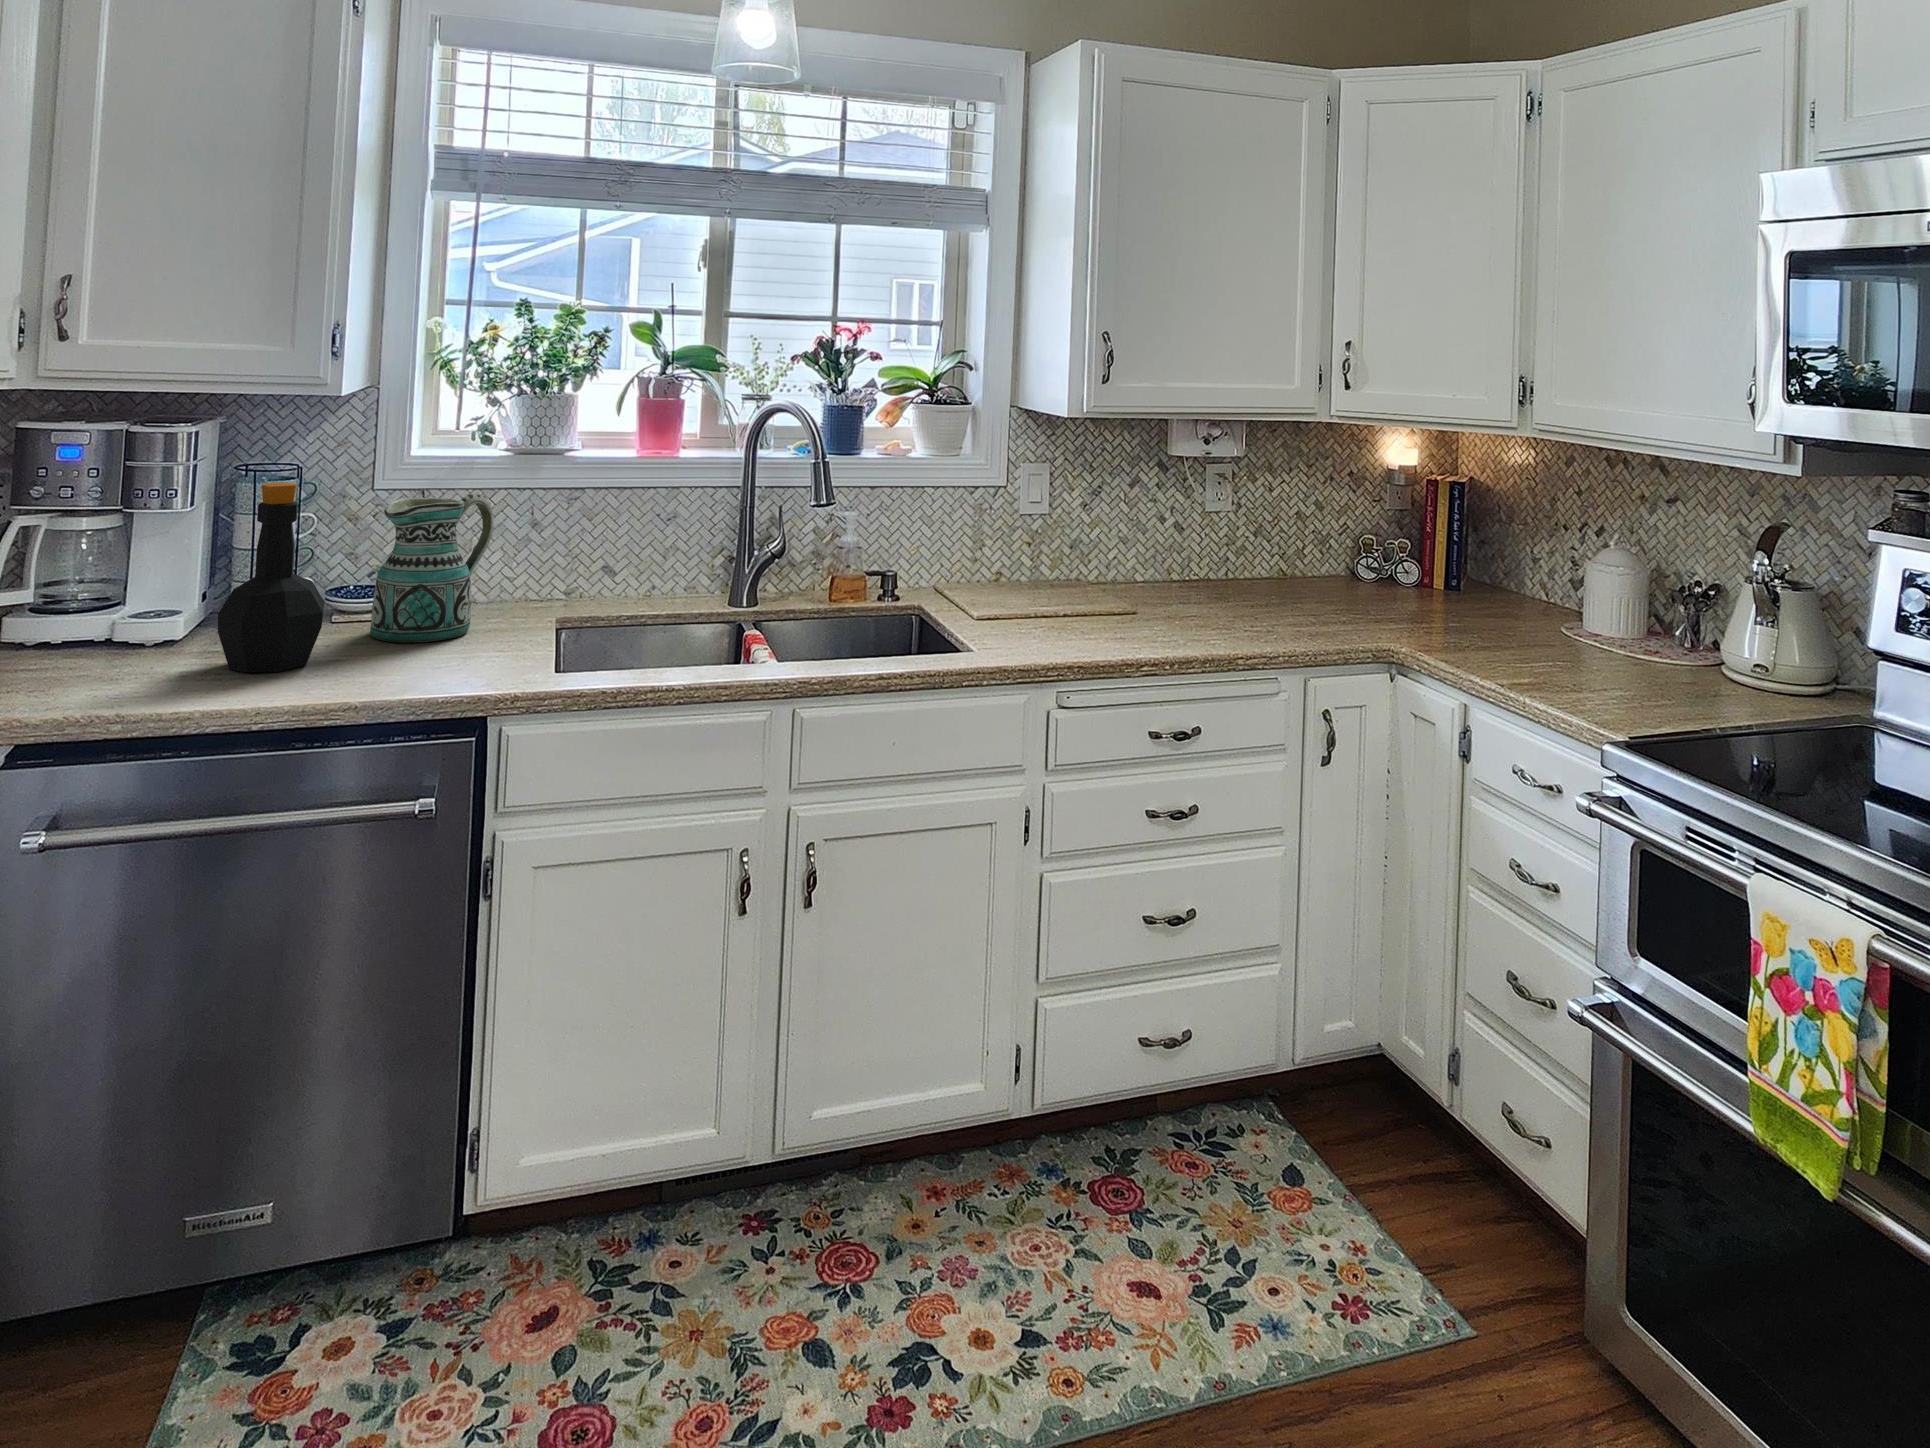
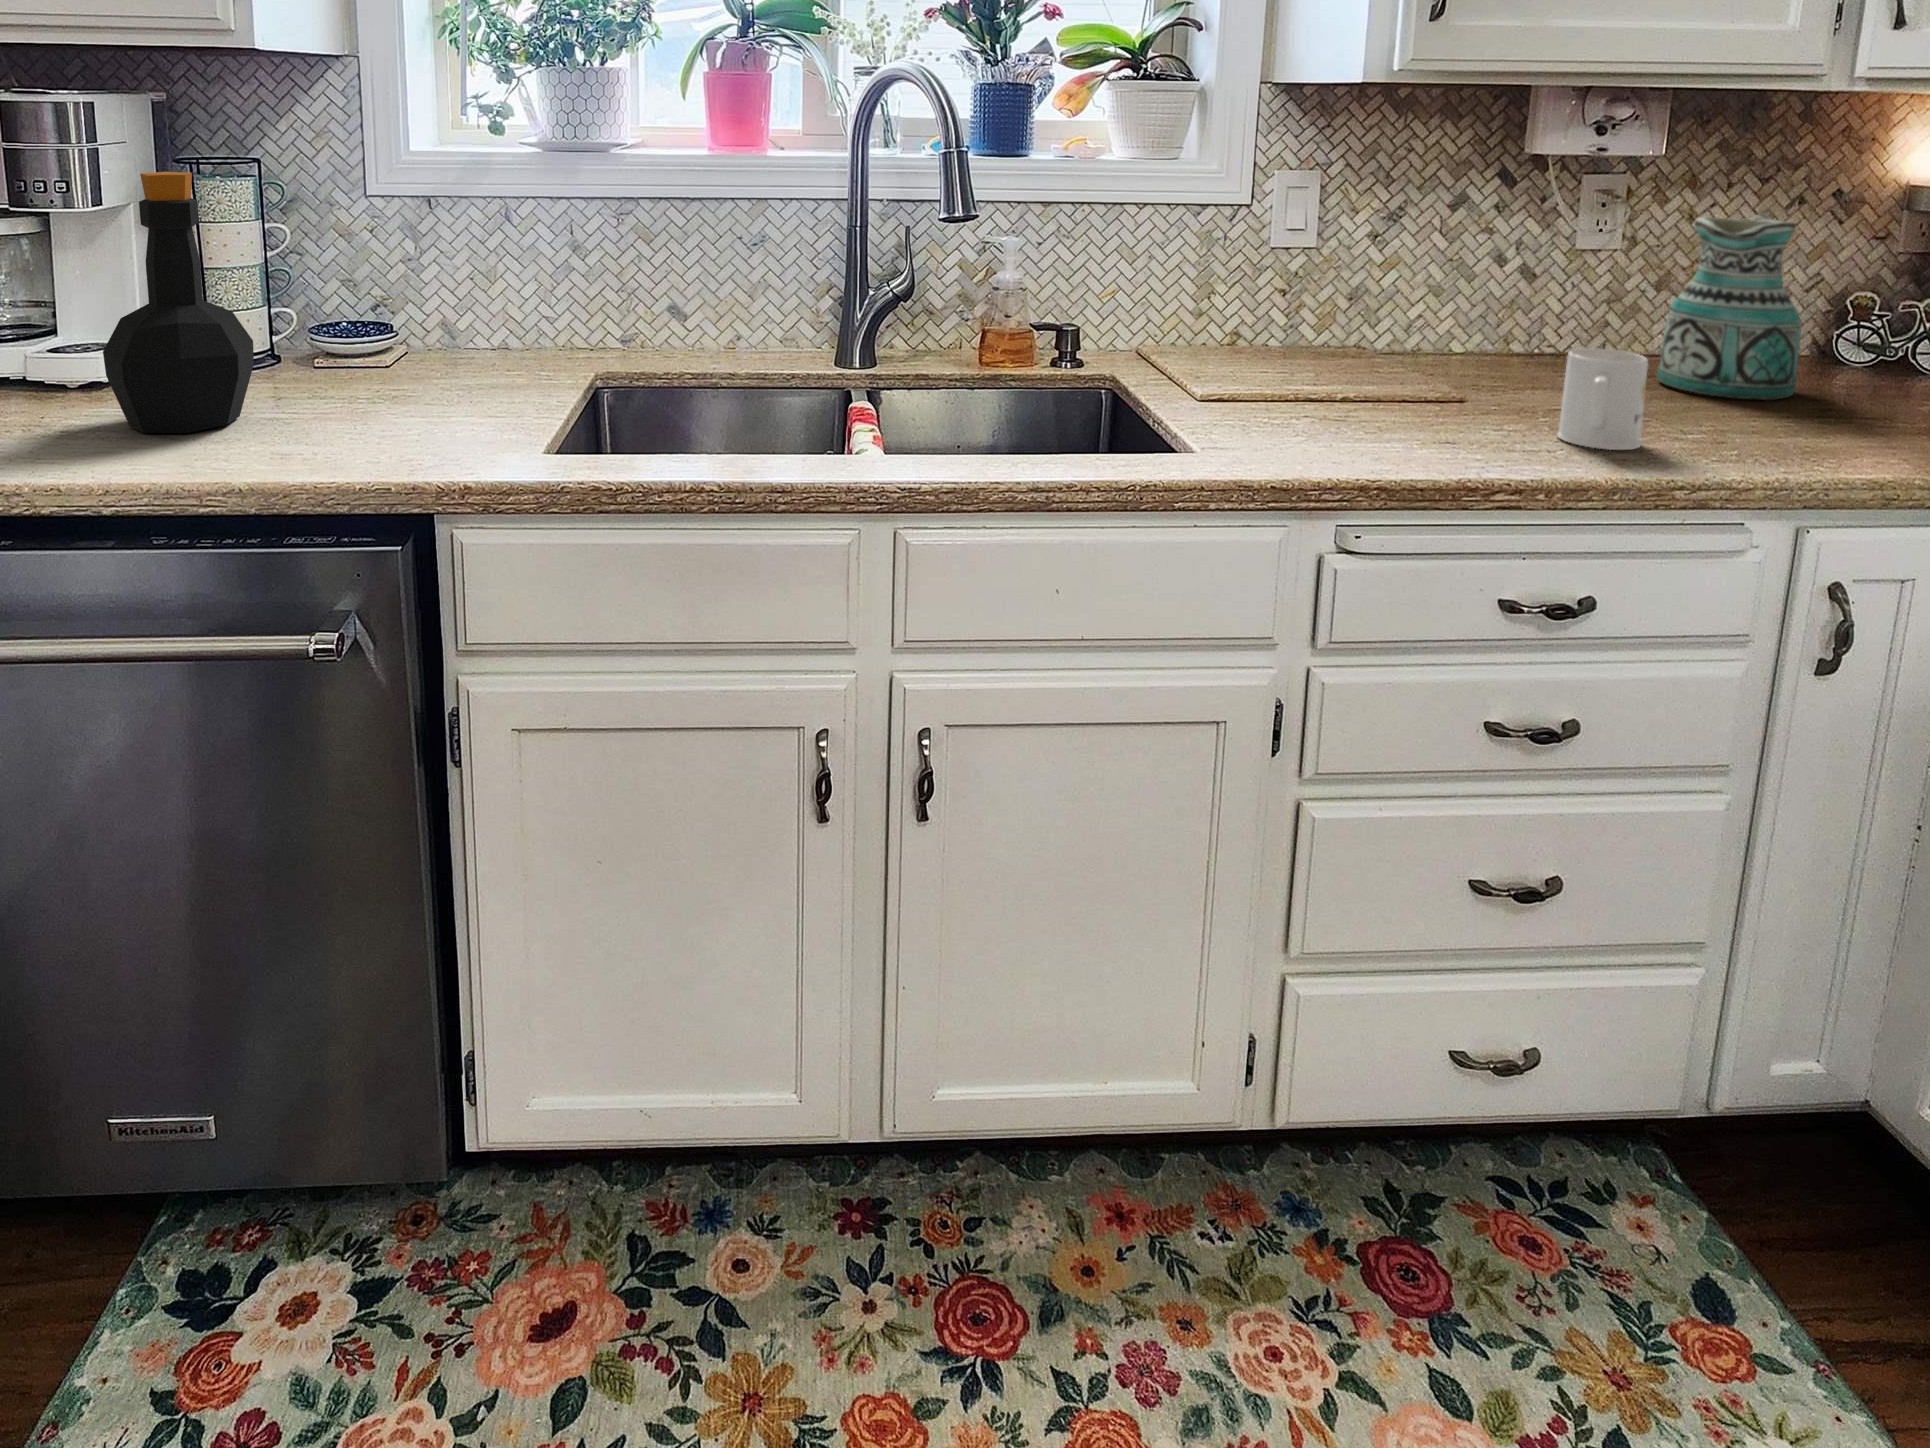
ceramic pitcher: present [370,494,494,642] -> present [1657,213,1801,400]
mug: none [1186,579,1231,640] -> present [1557,348,1648,450]

